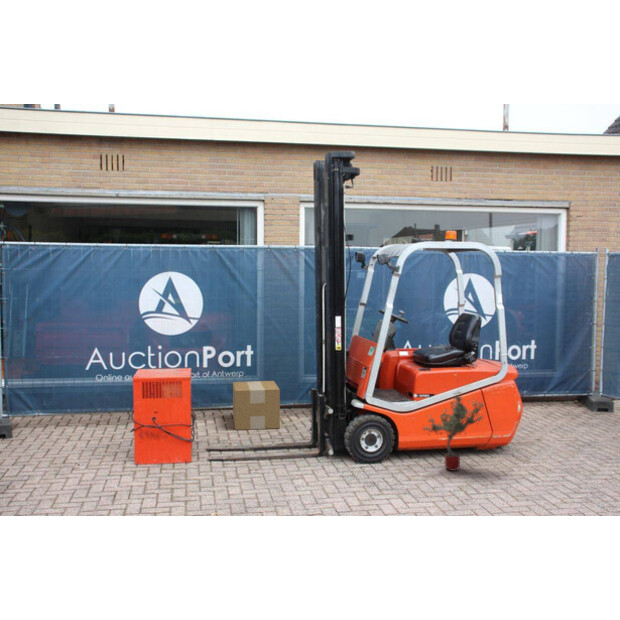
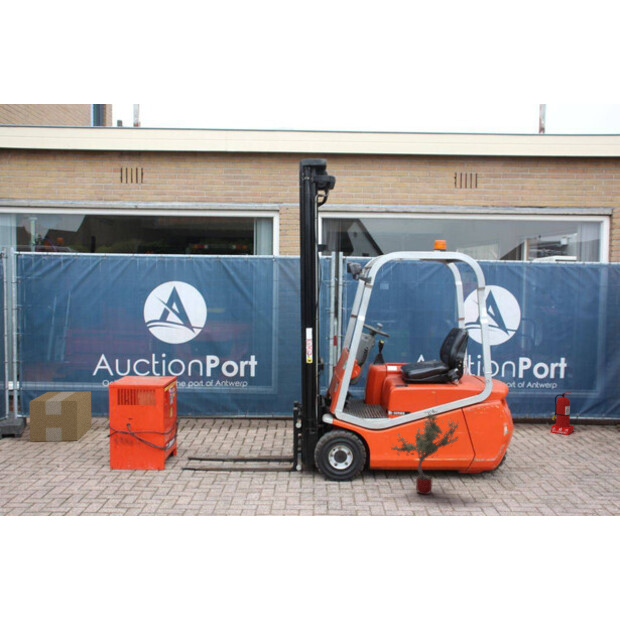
fire extinguisher: none [531,373,551,413] -> present [550,392,574,435]
cardboard box: present [233,381,280,430] -> present [29,391,91,442]

